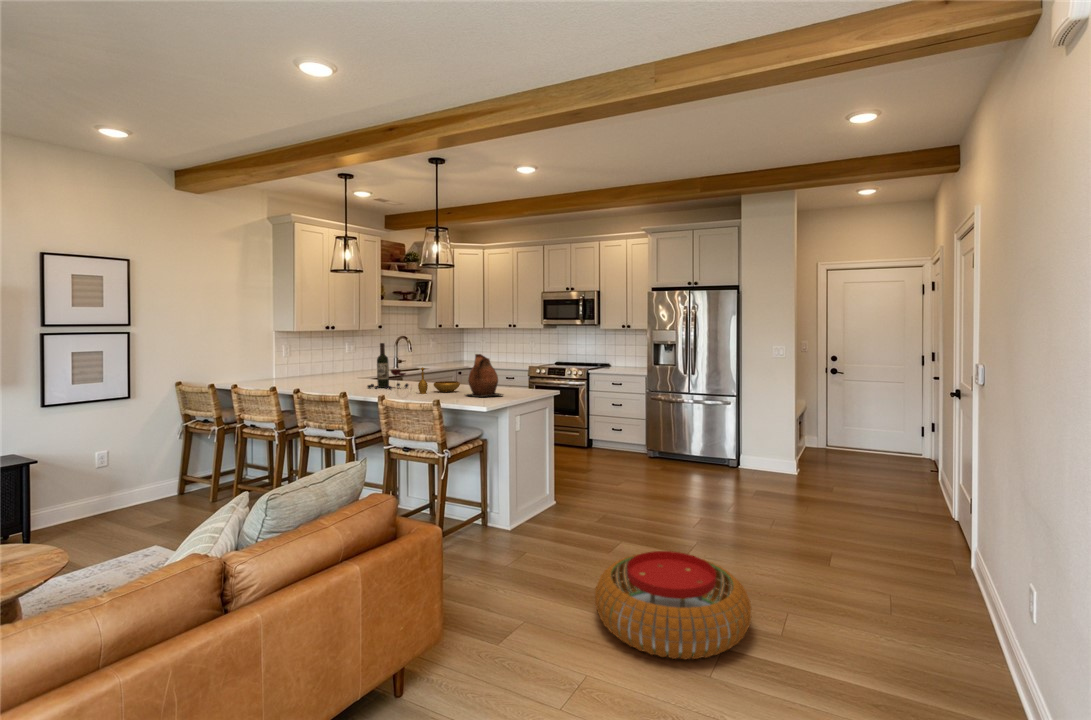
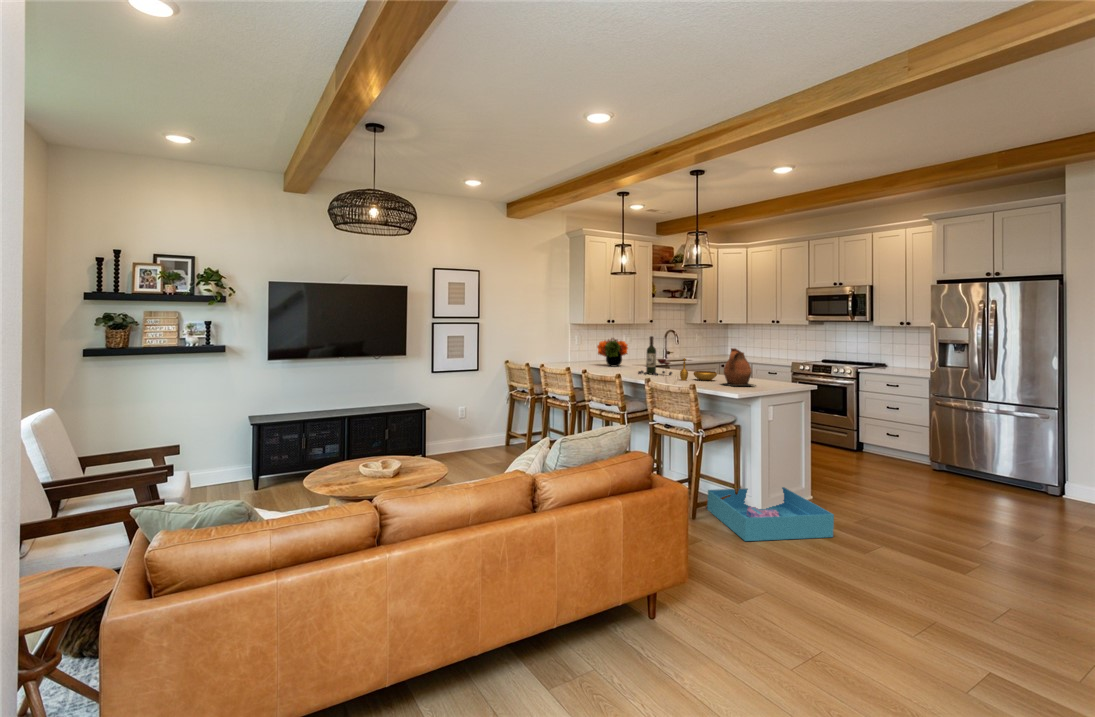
flower arrangement: none [315,346,355,380] -> present [597,338,628,366]
storage bin: none [456,502,589,578] -> present [707,487,834,541]
pouf: present [595,551,752,659] -> none [826,539,996,637]

